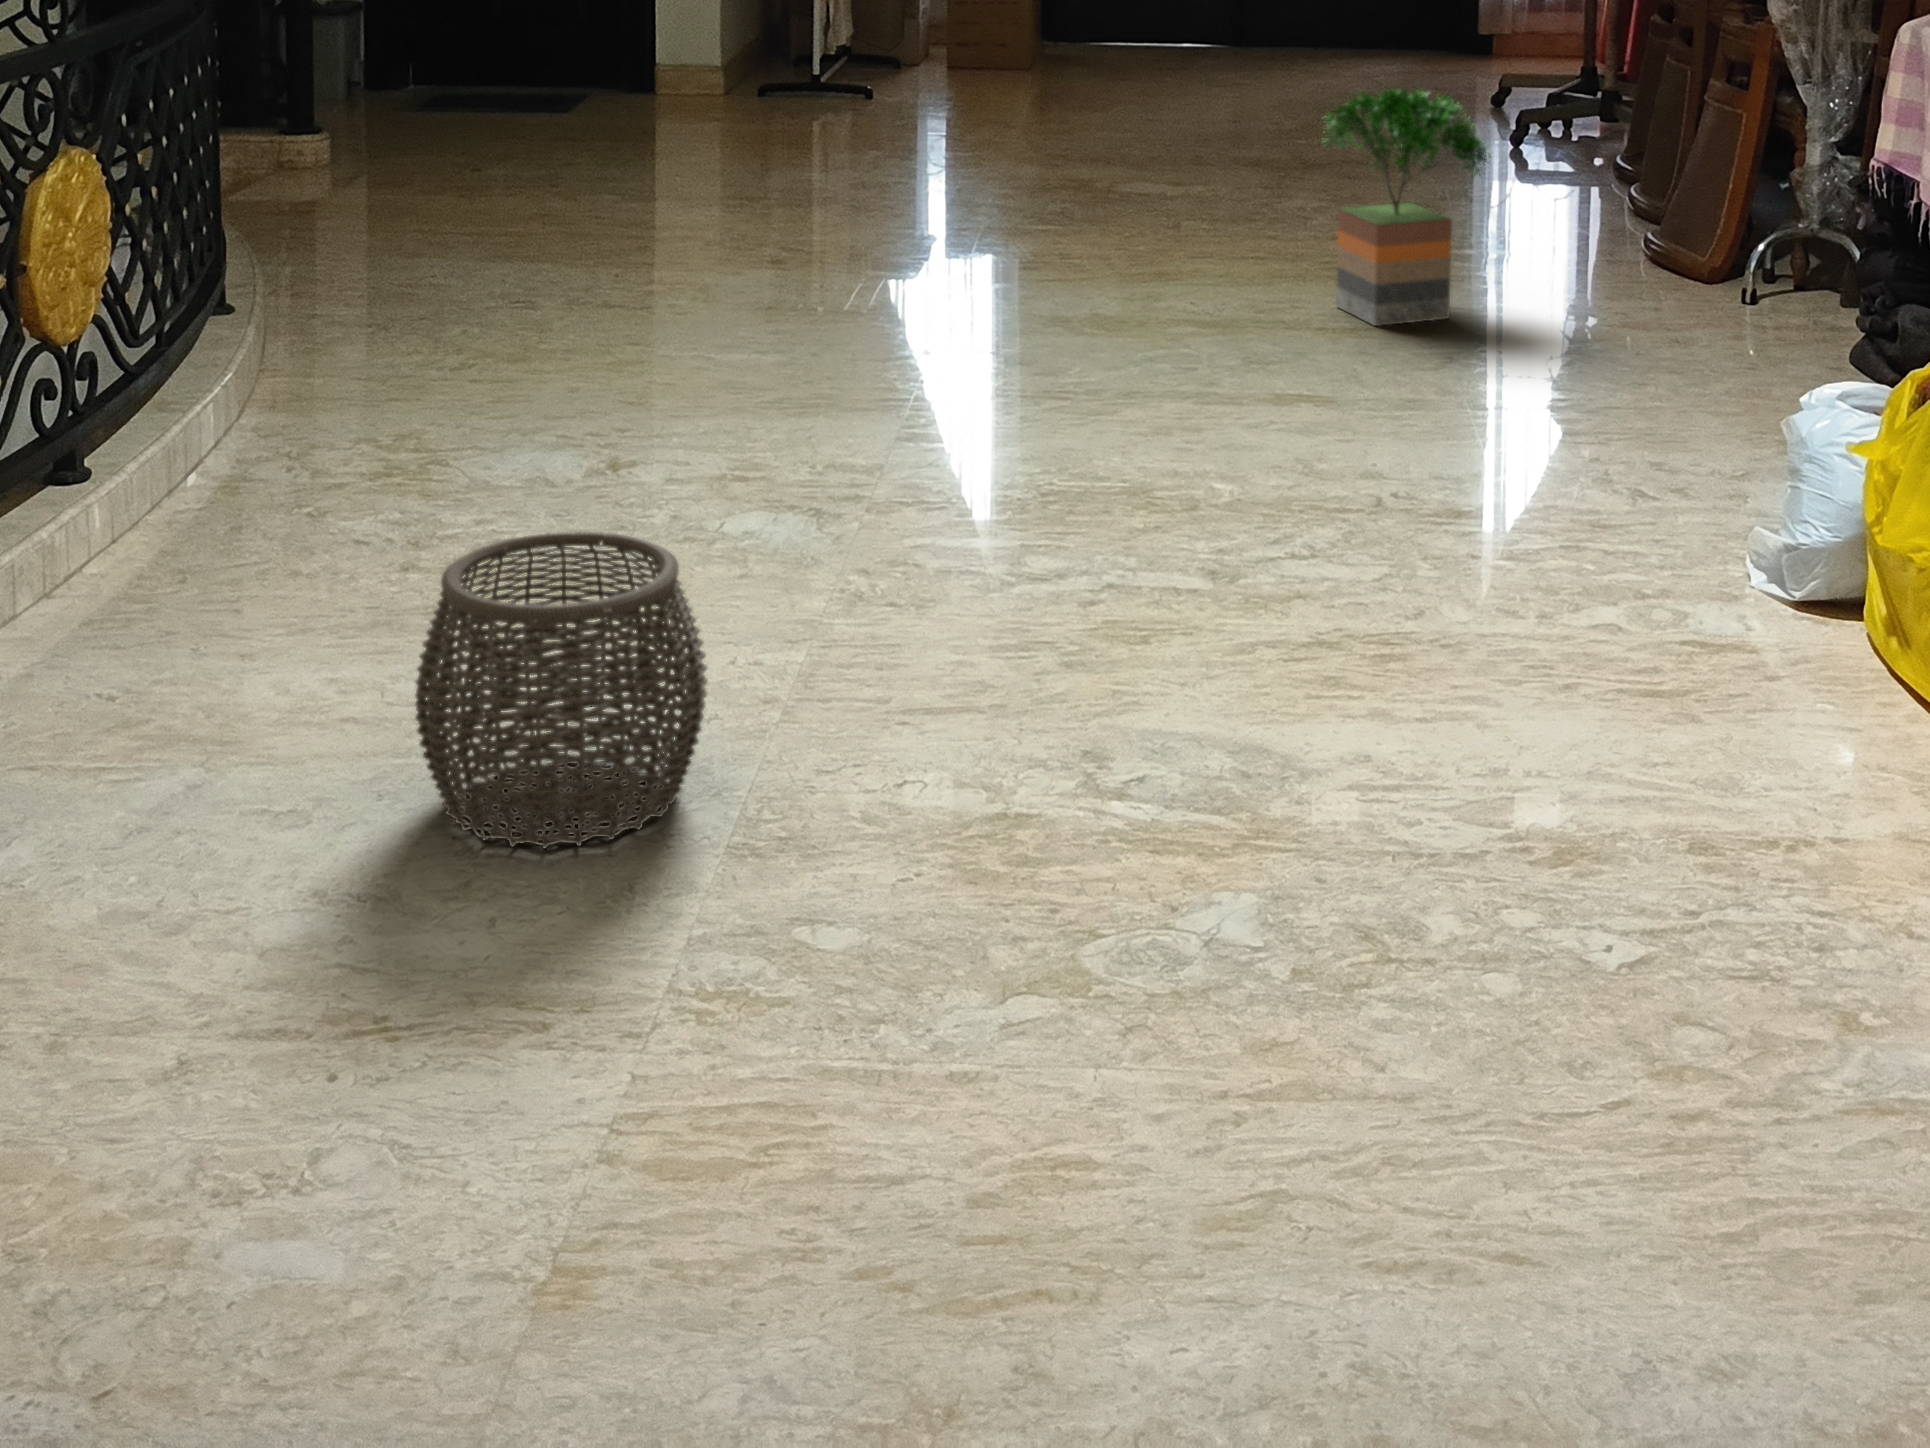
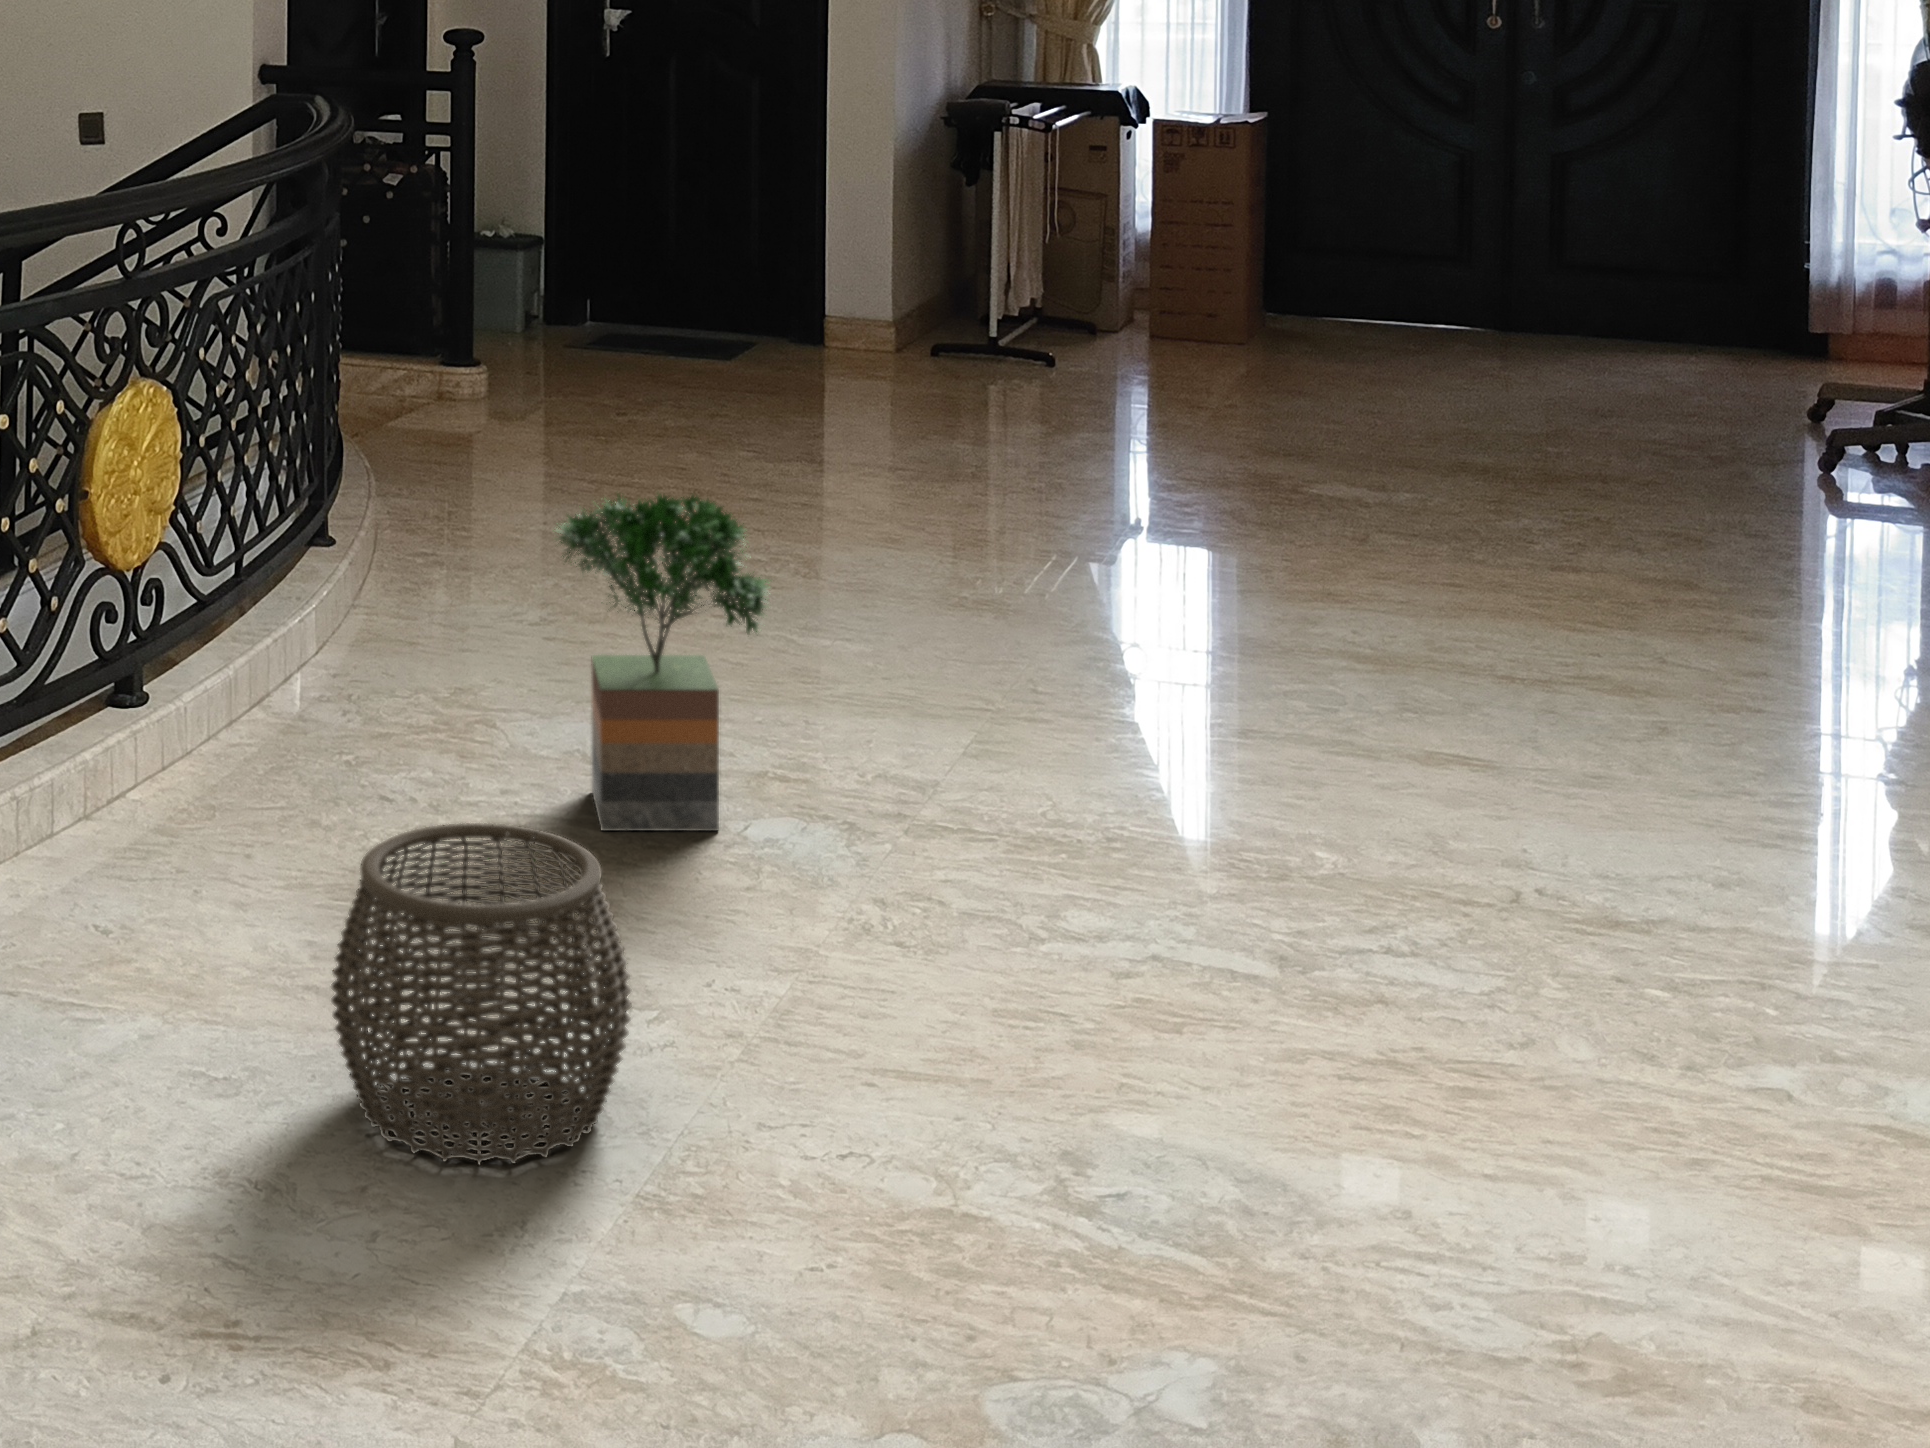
potted tree: present [1324,89,1490,326] -> present [556,494,769,831]

